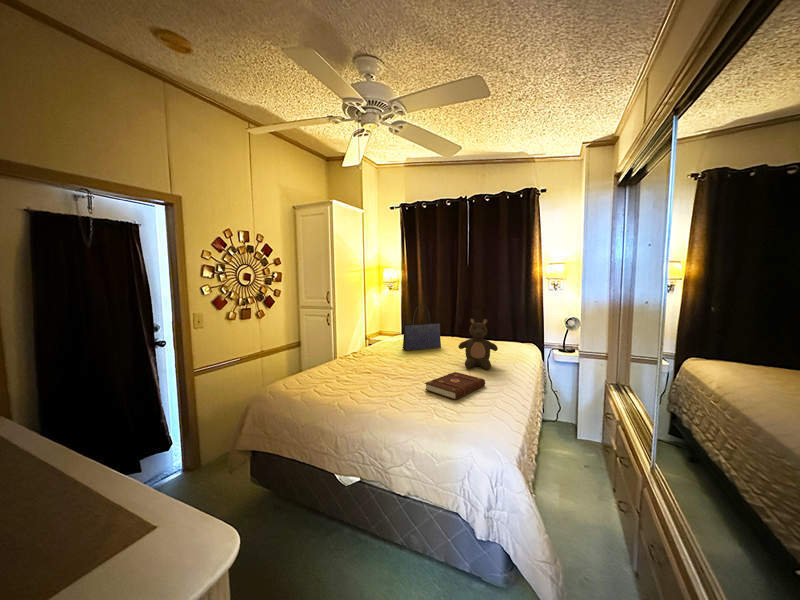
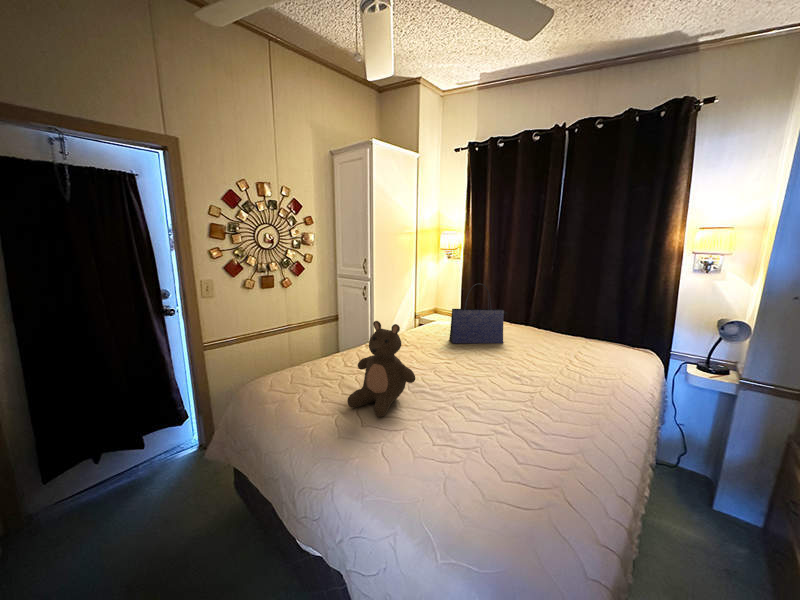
stuffed bear: present [458,318,498,369] -> present [347,321,415,417]
book: present [425,372,485,400] -> none [443,396,547,455]

